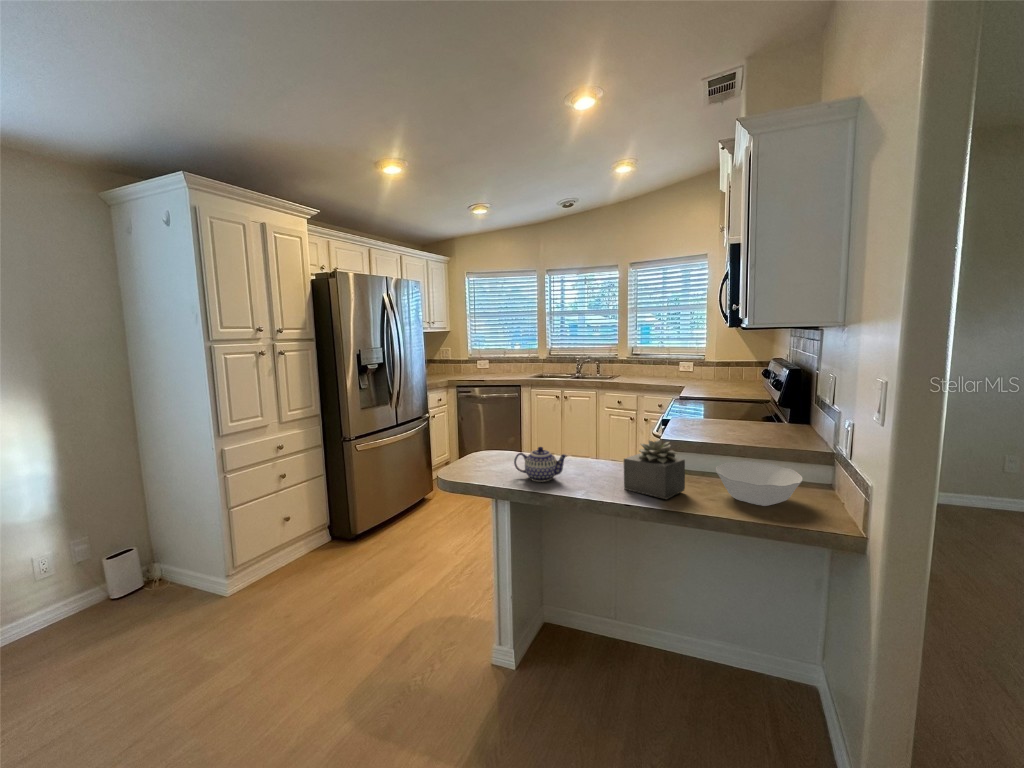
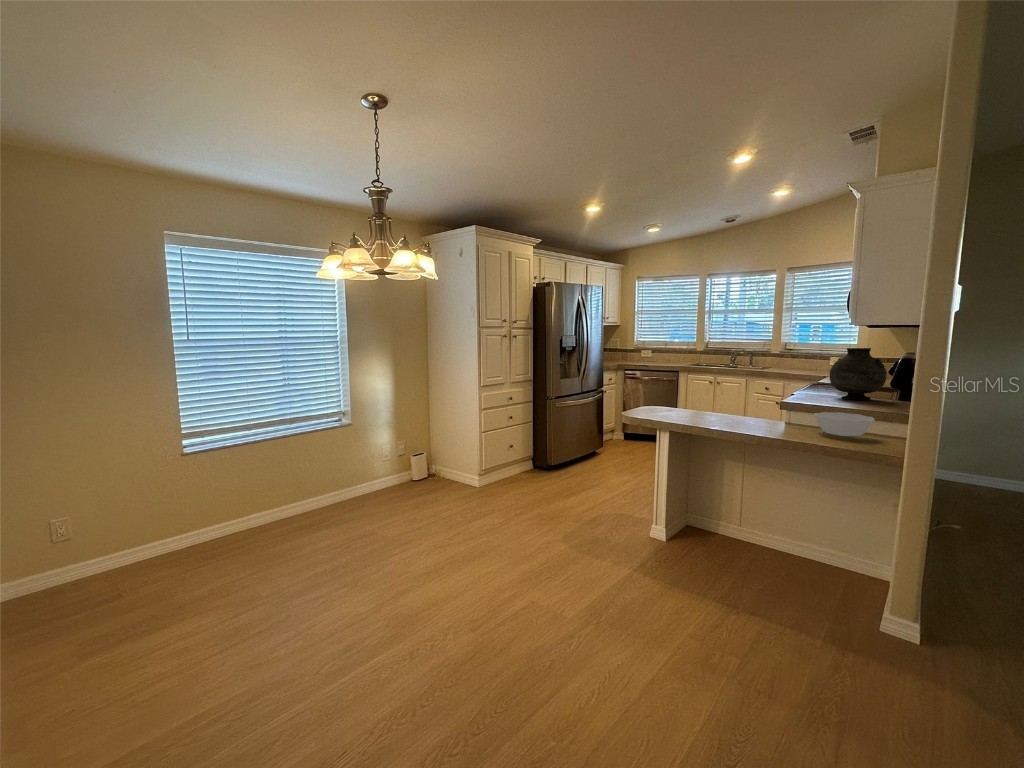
vase: none [712,361,783,433] -> present [829,348,887,400]
succulent plant: present [624,439,685,499] -> none [748,393,792,428]
teapot: present [514,447,567,482] -> none [676,395,711,416]

